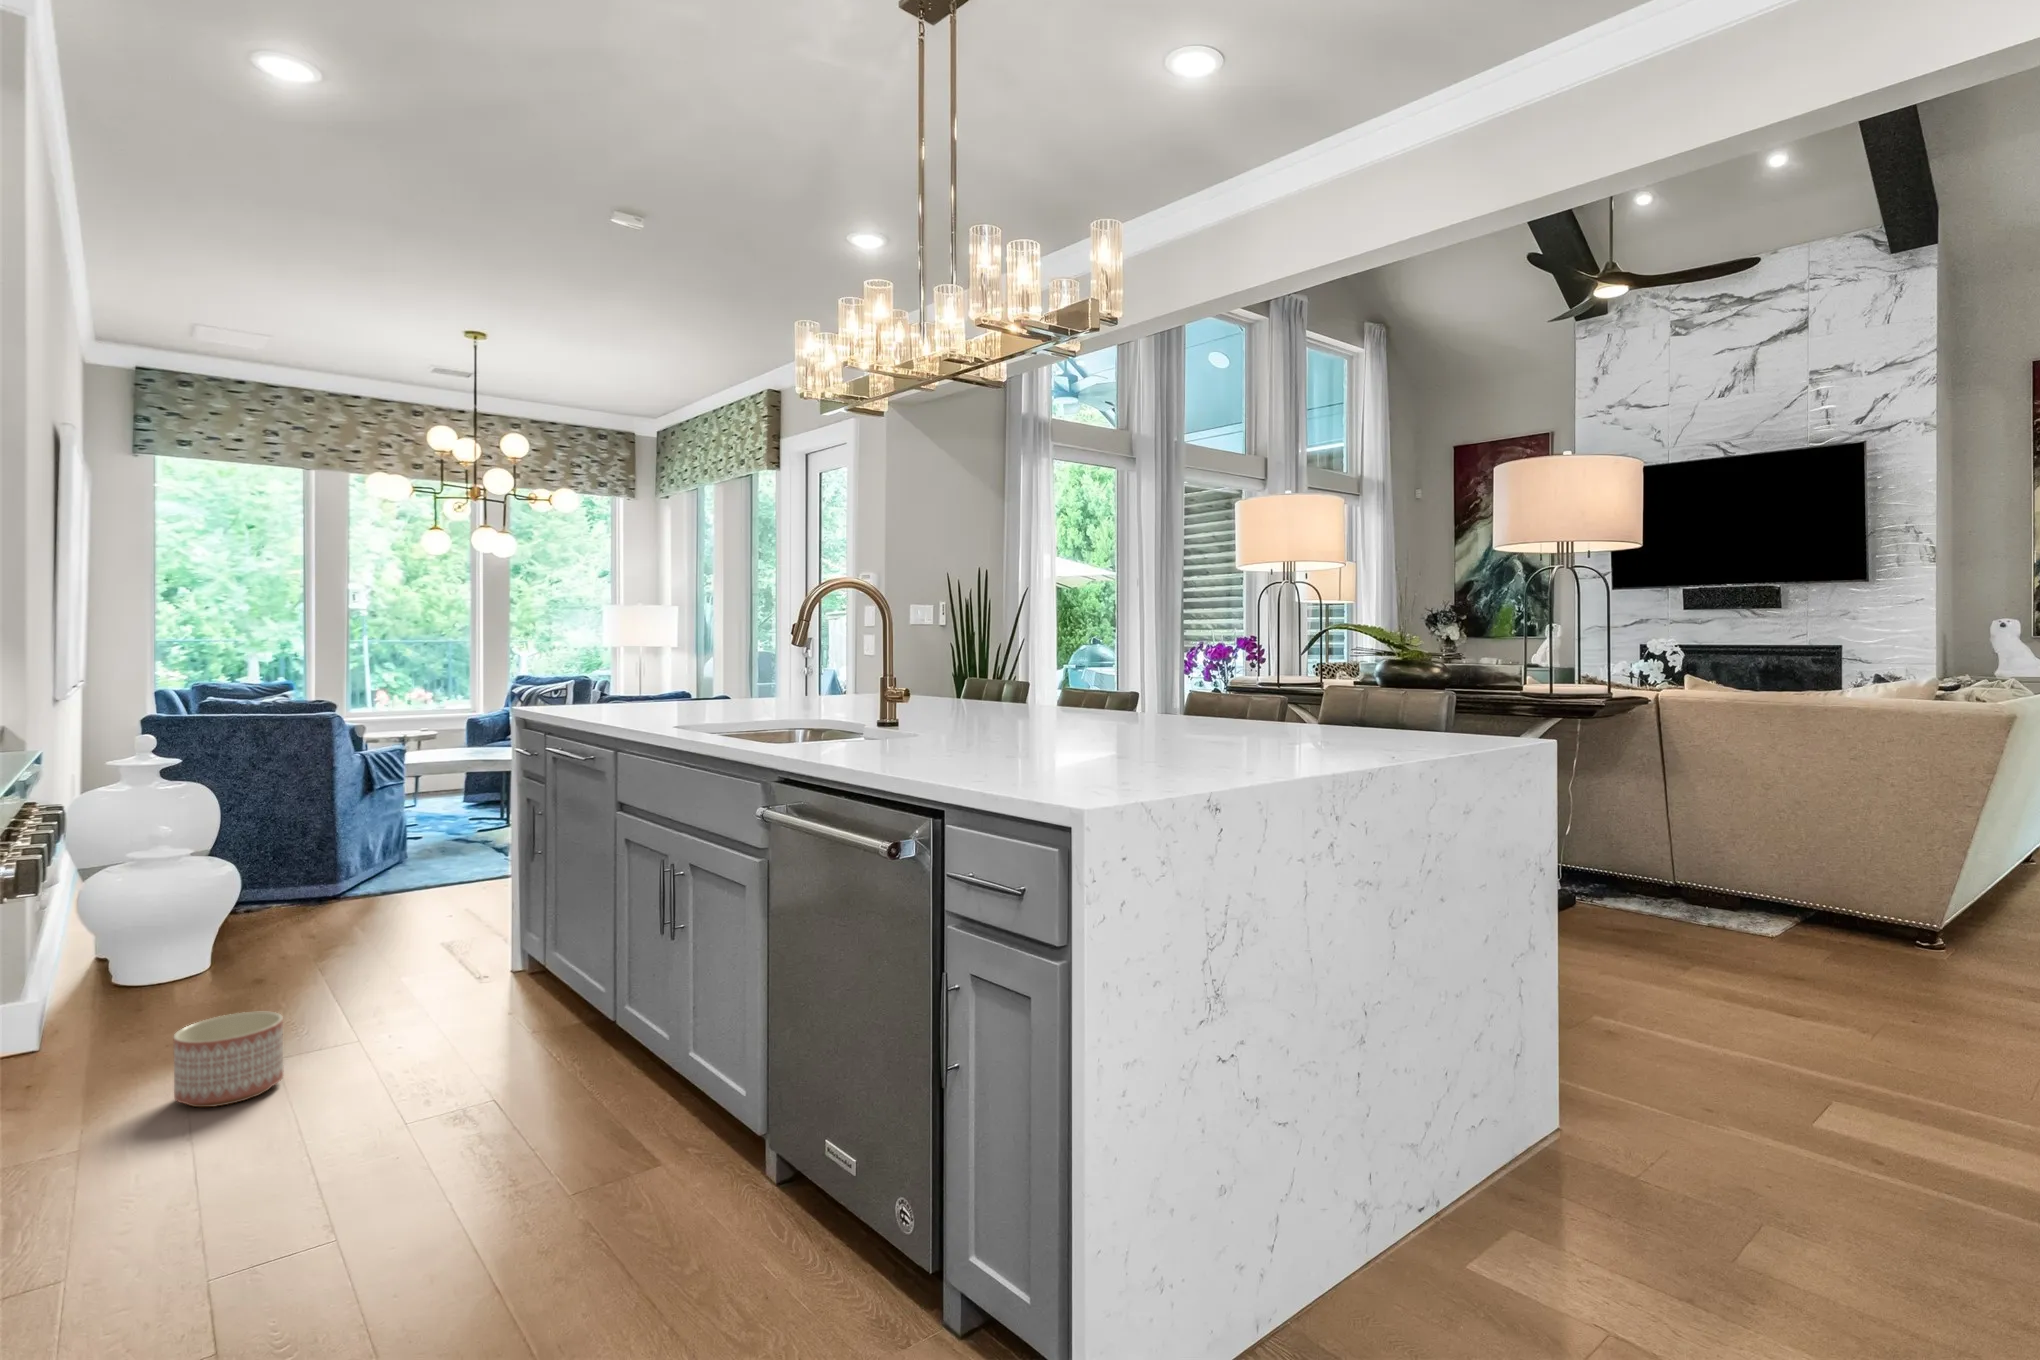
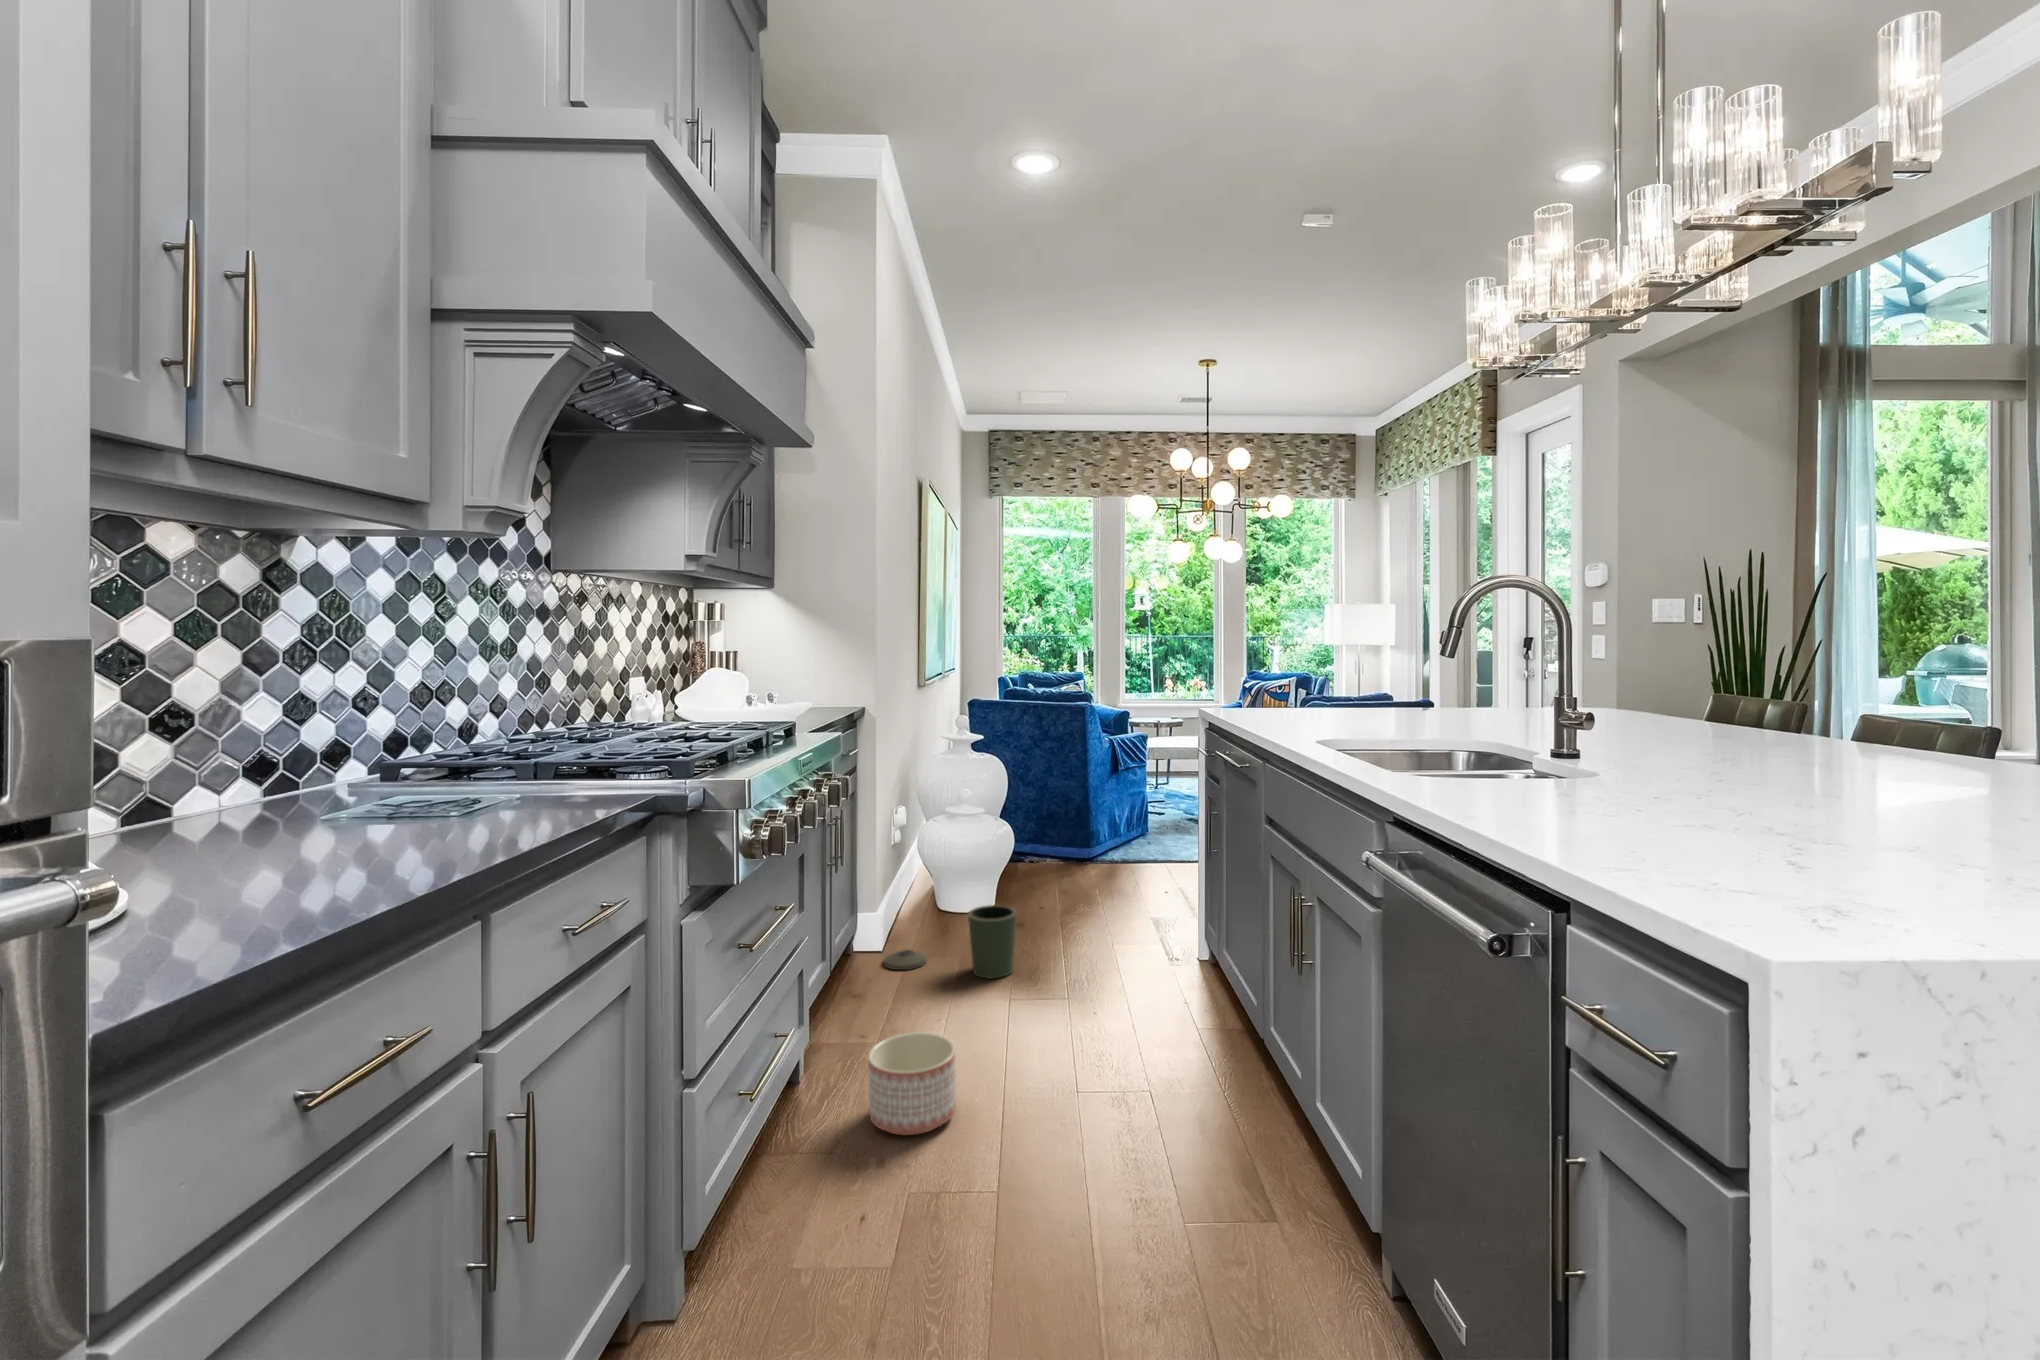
trash can: none [94,918,295,1014] -> present [884,905,1017,978]

